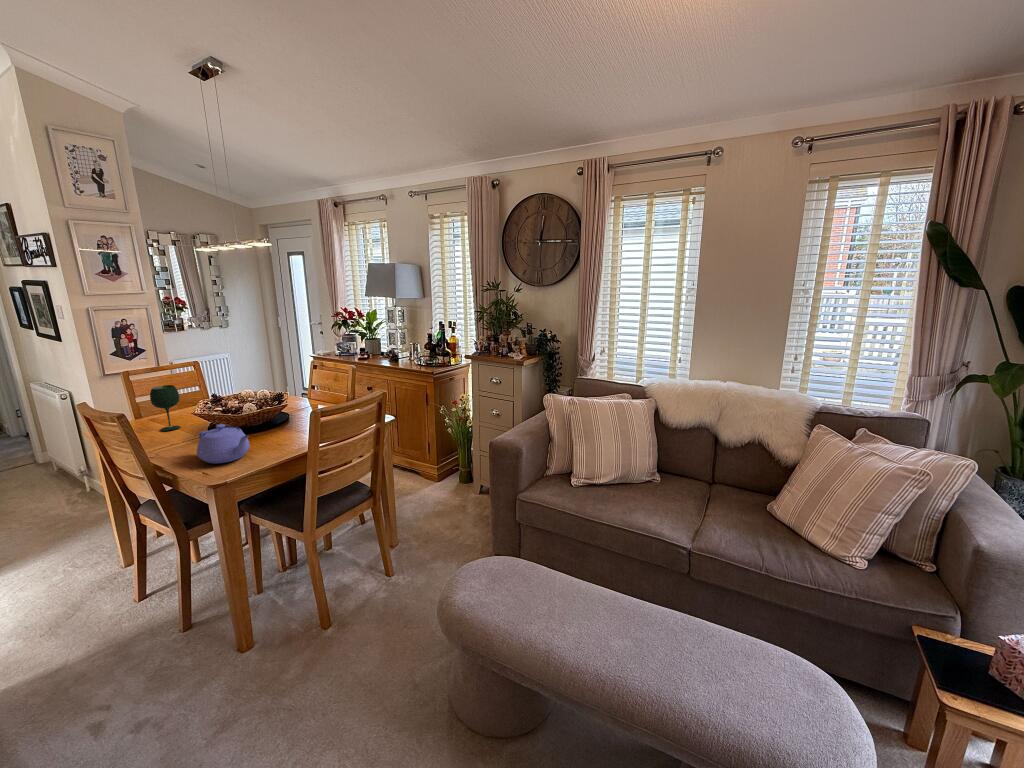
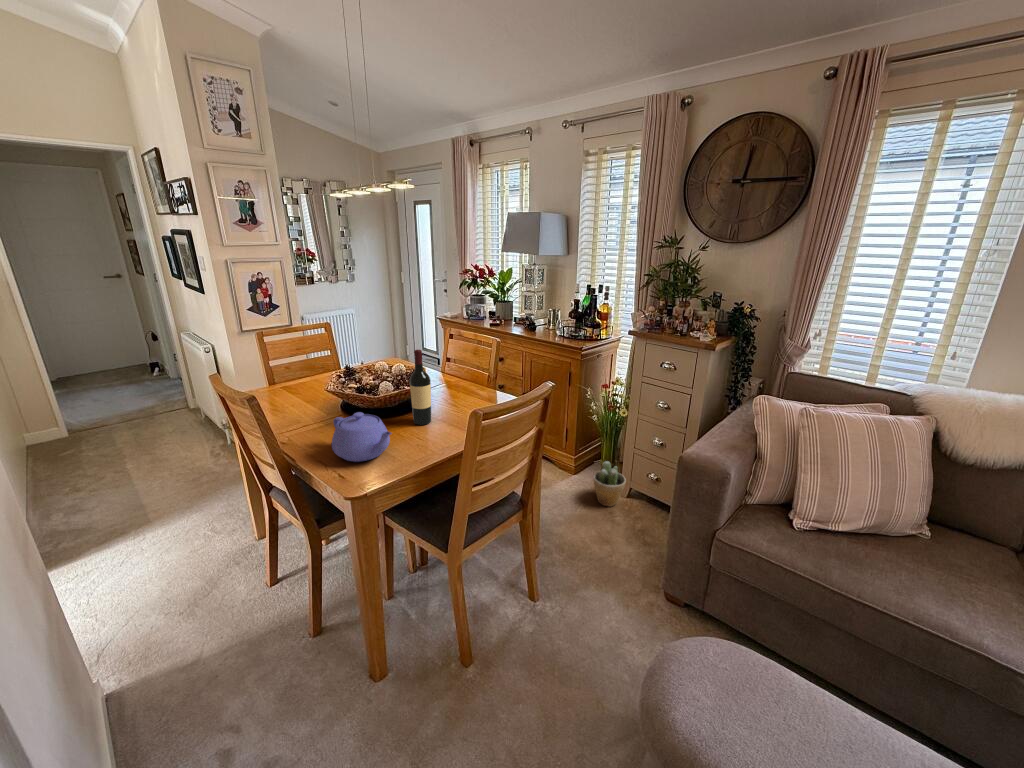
wine bottle: none [269,374,290,436] -> present [410,350,431,425]
wine glass: present [150,385,180,431] -> none [282,352,312,404]
potted plant: none [449,465,476,503] -> present [593,461,626,507]

